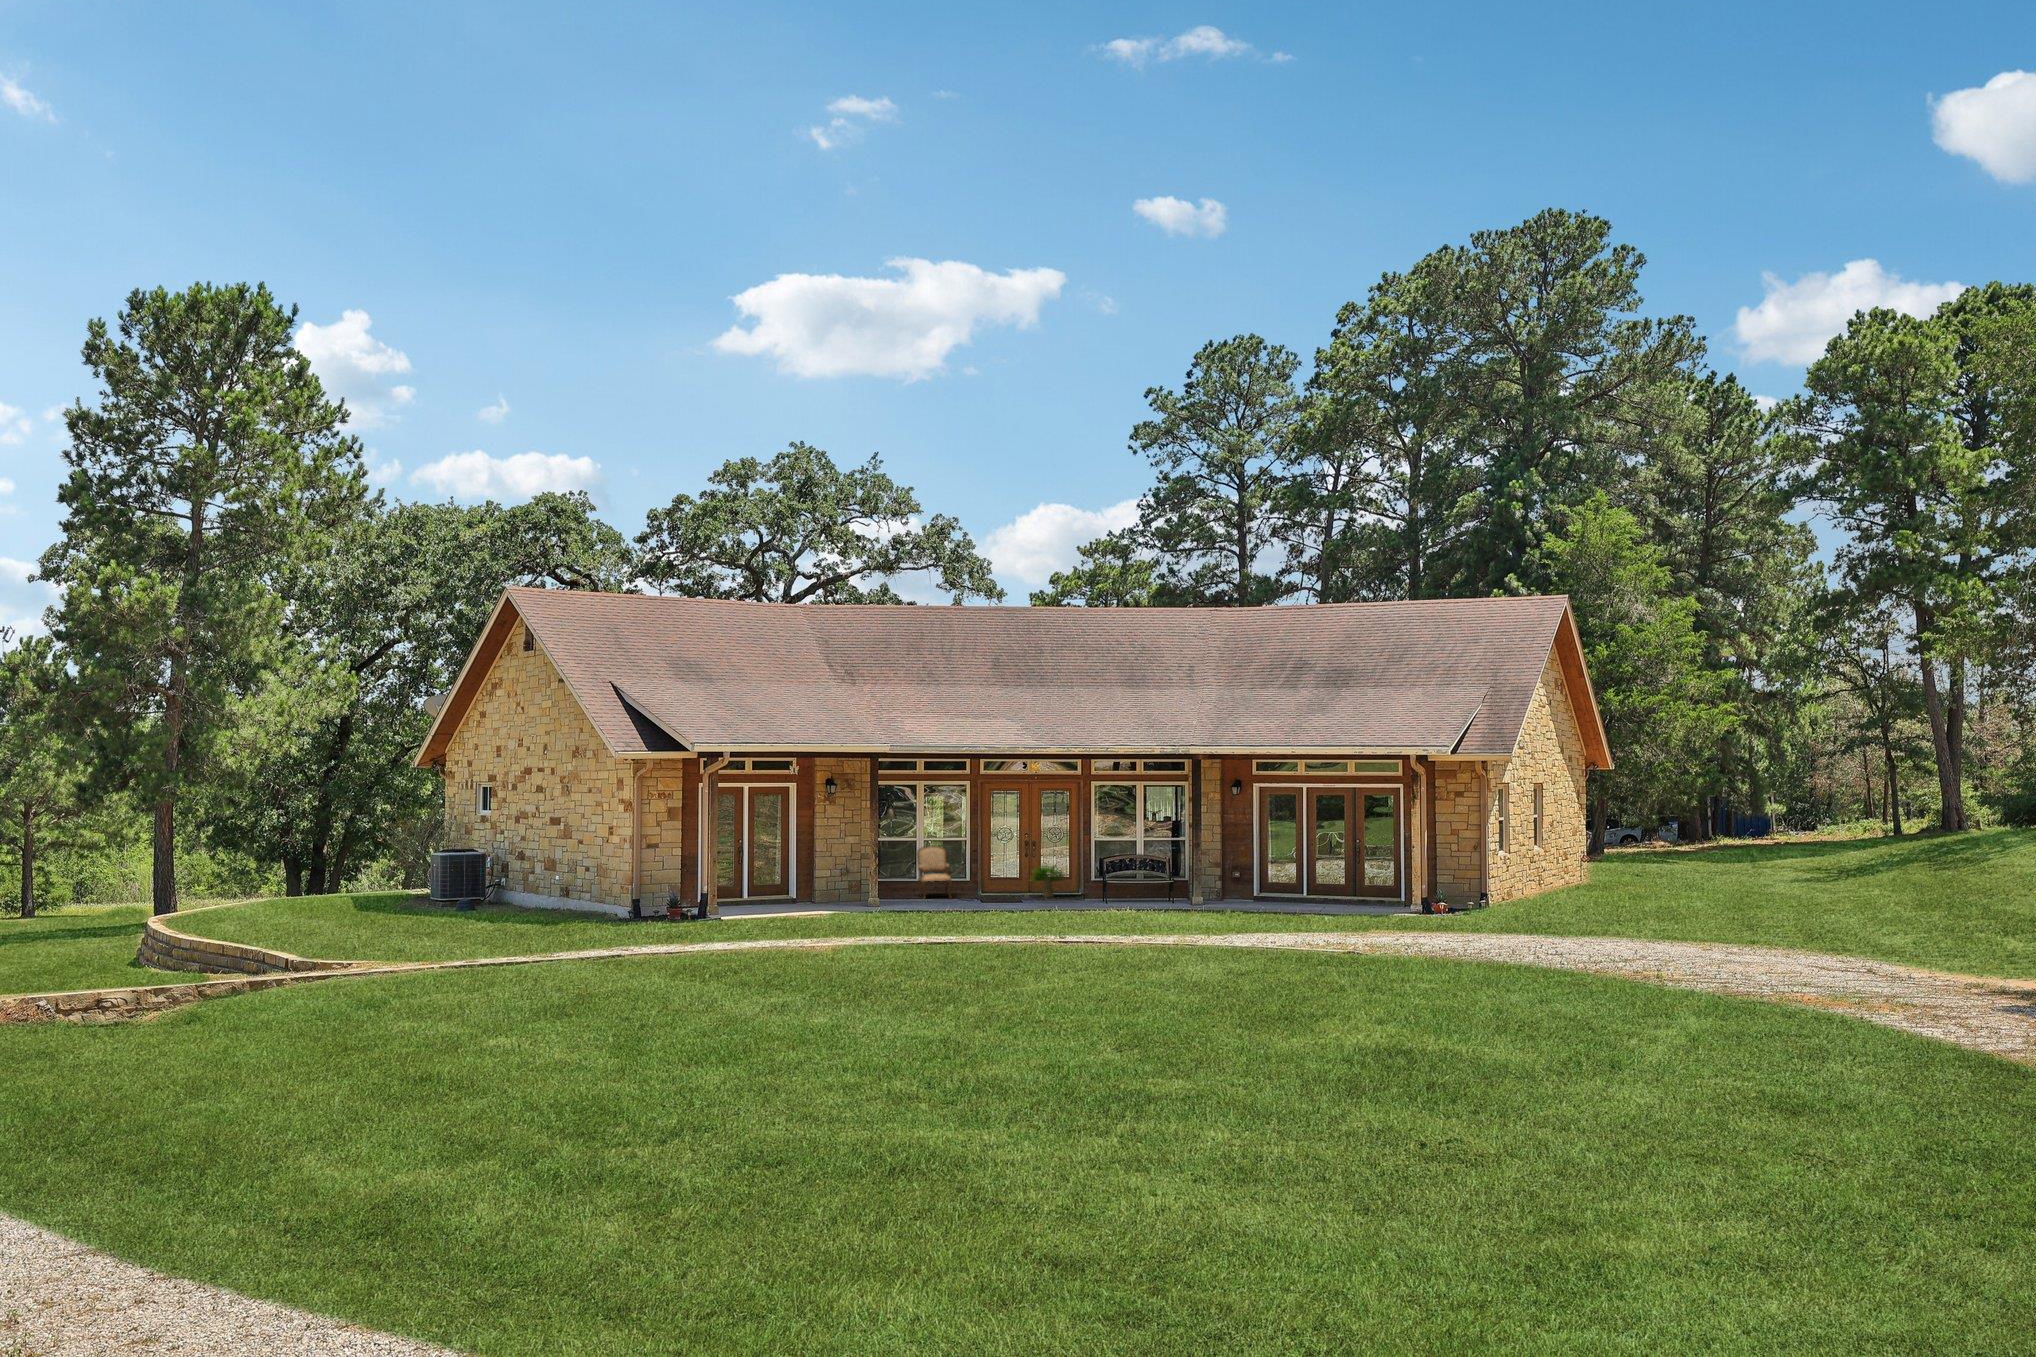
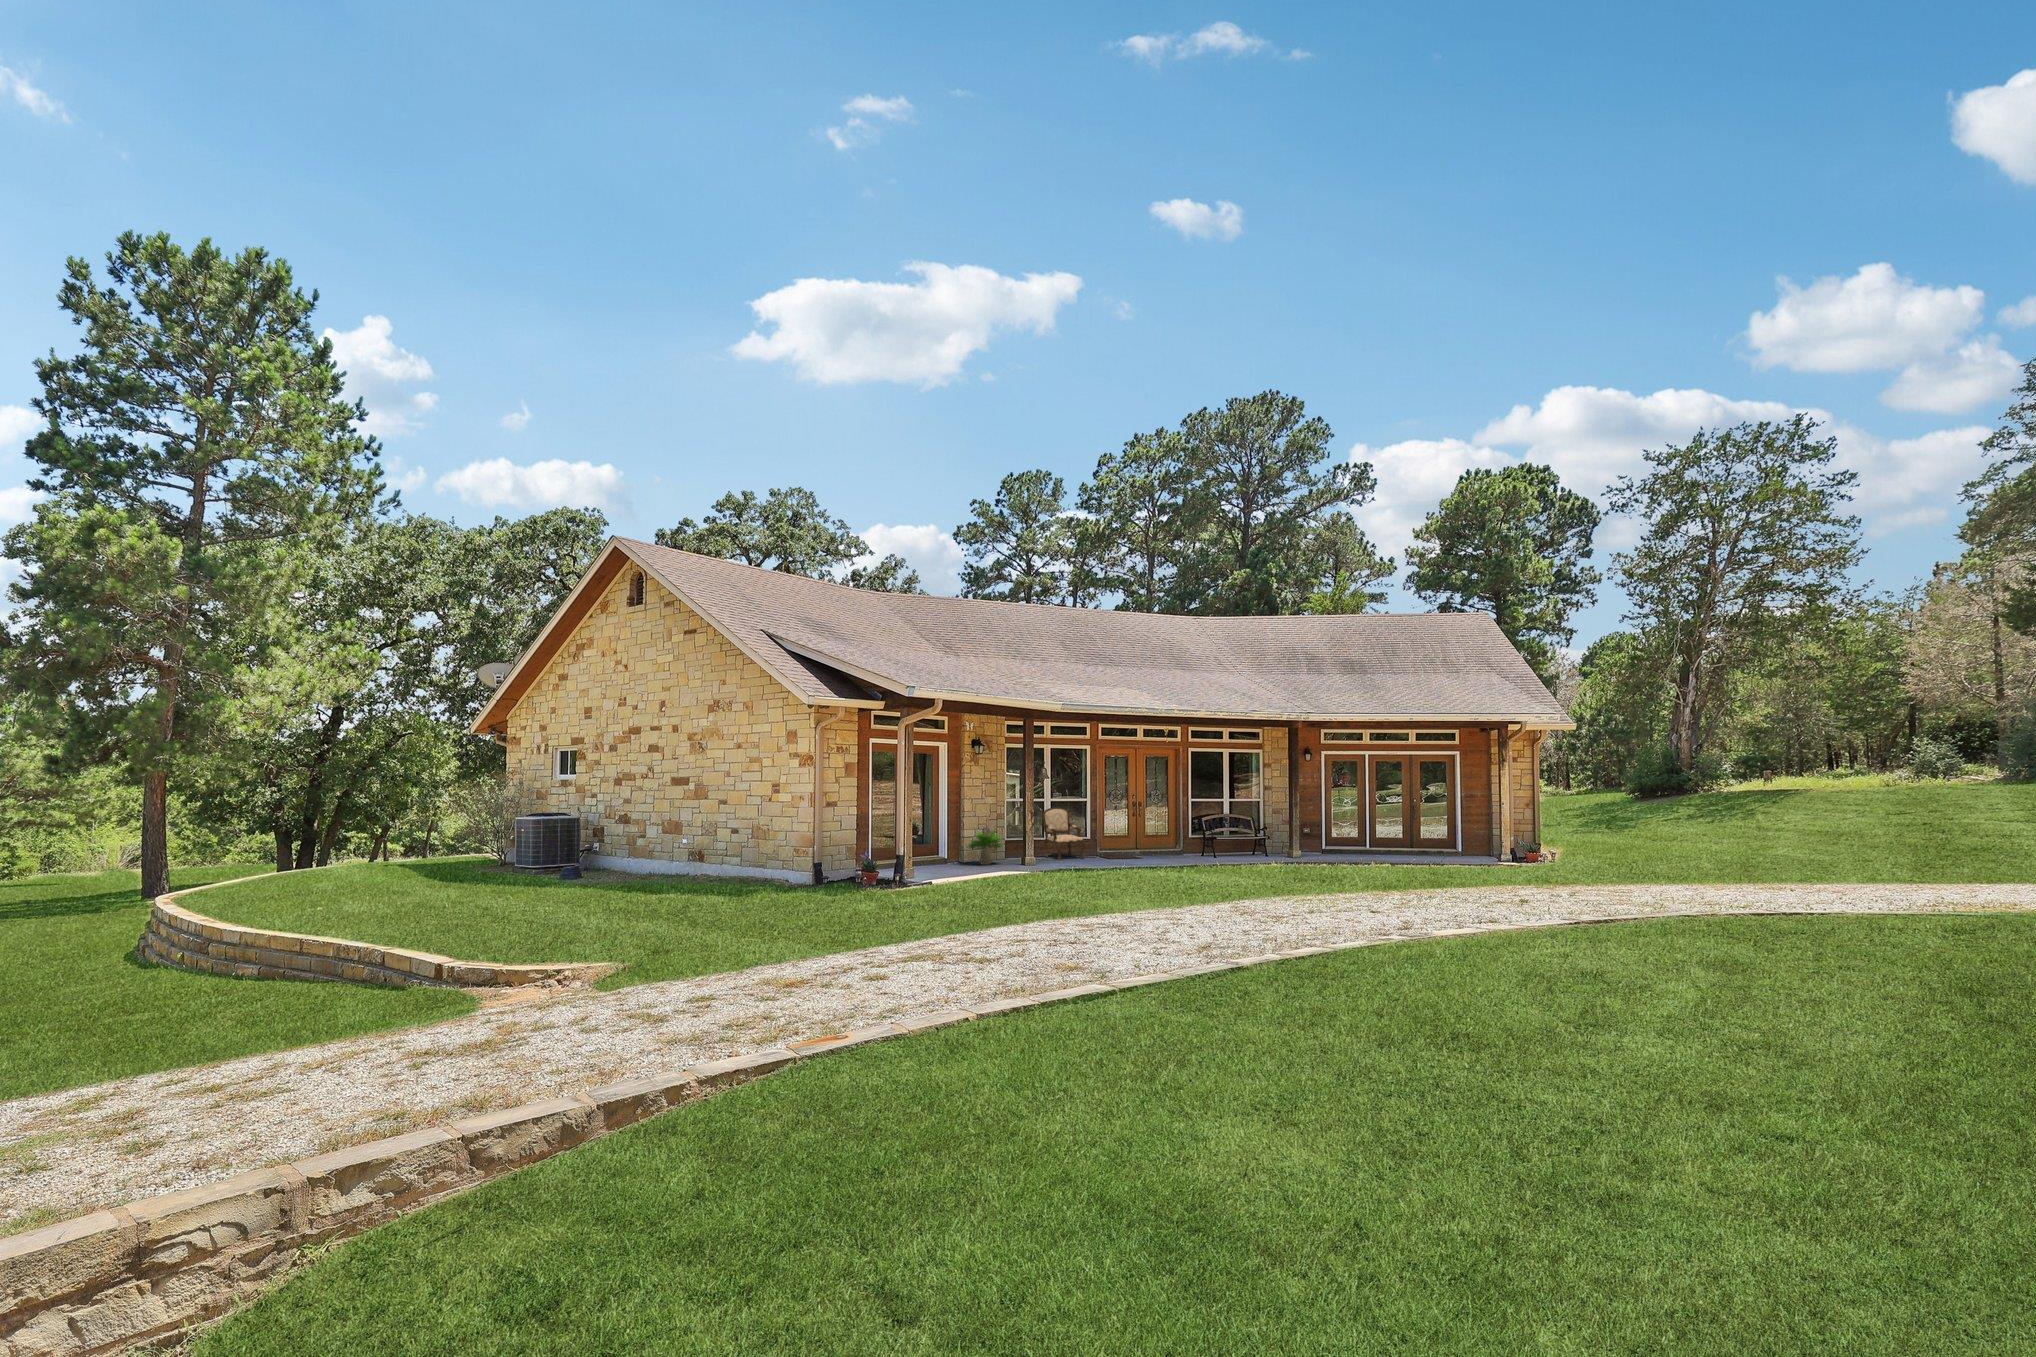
potted plant: present [1031,865,1064,897] -> present [967,831,1002,865]

